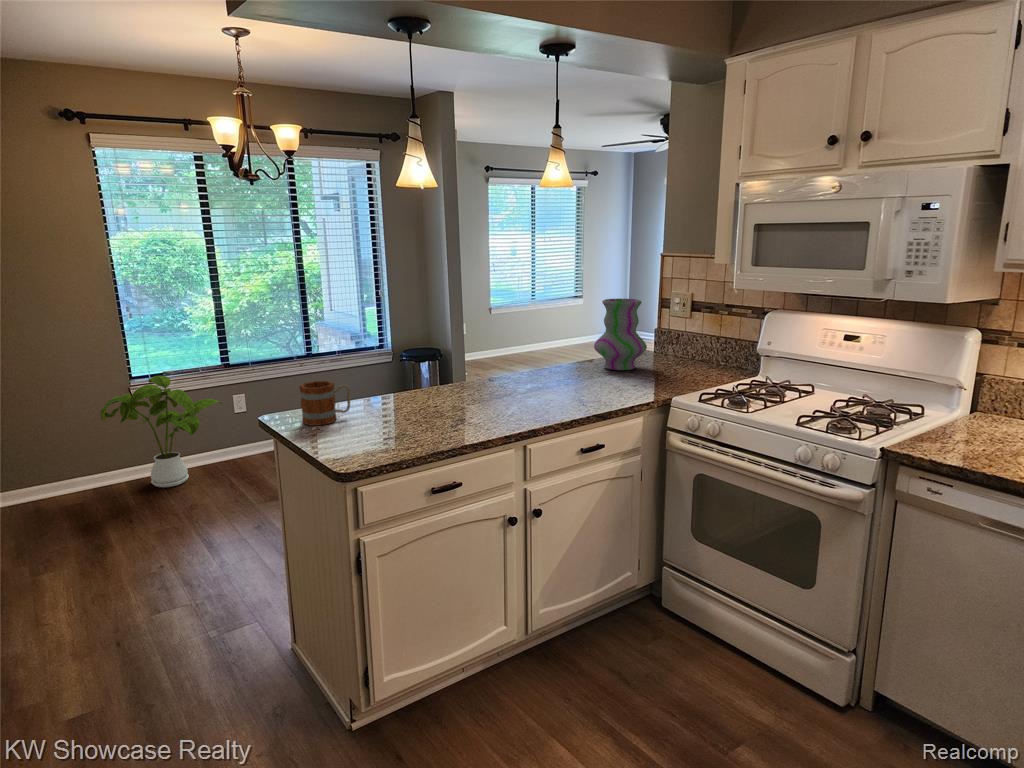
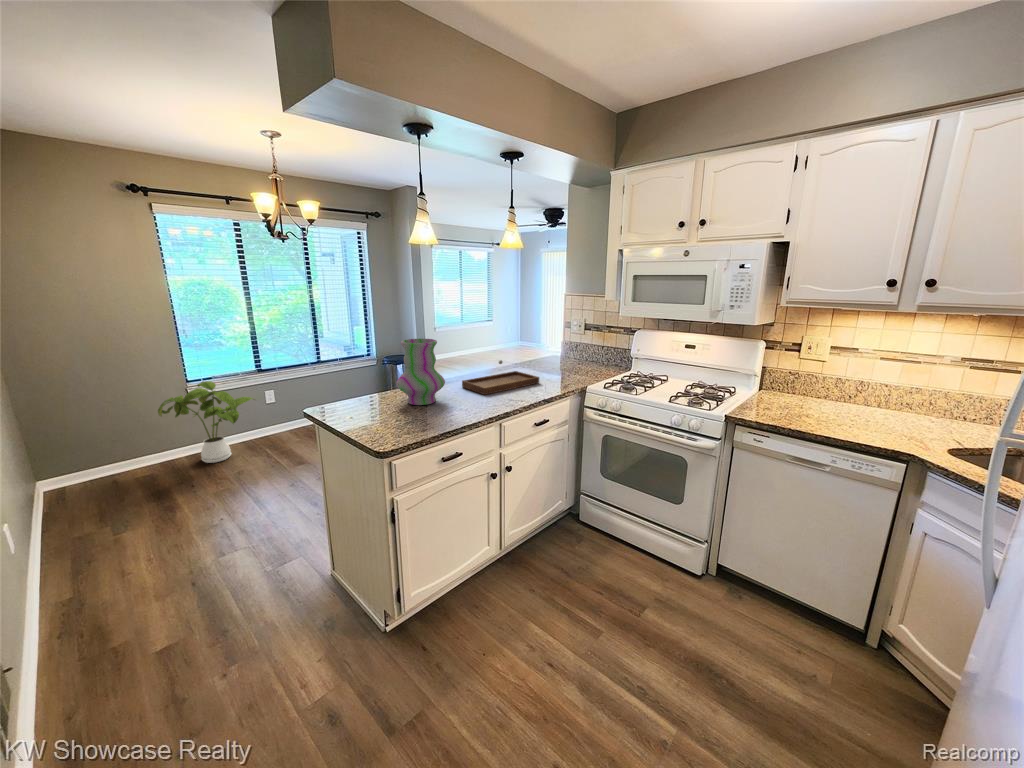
vase: present [594,299,647,370] -> present [396,339,445,405]
tray: none [483,353,601,404] -> present [462,360,539,395]
mug: present [299,381,350,425] -> none [336,384,374,416]

